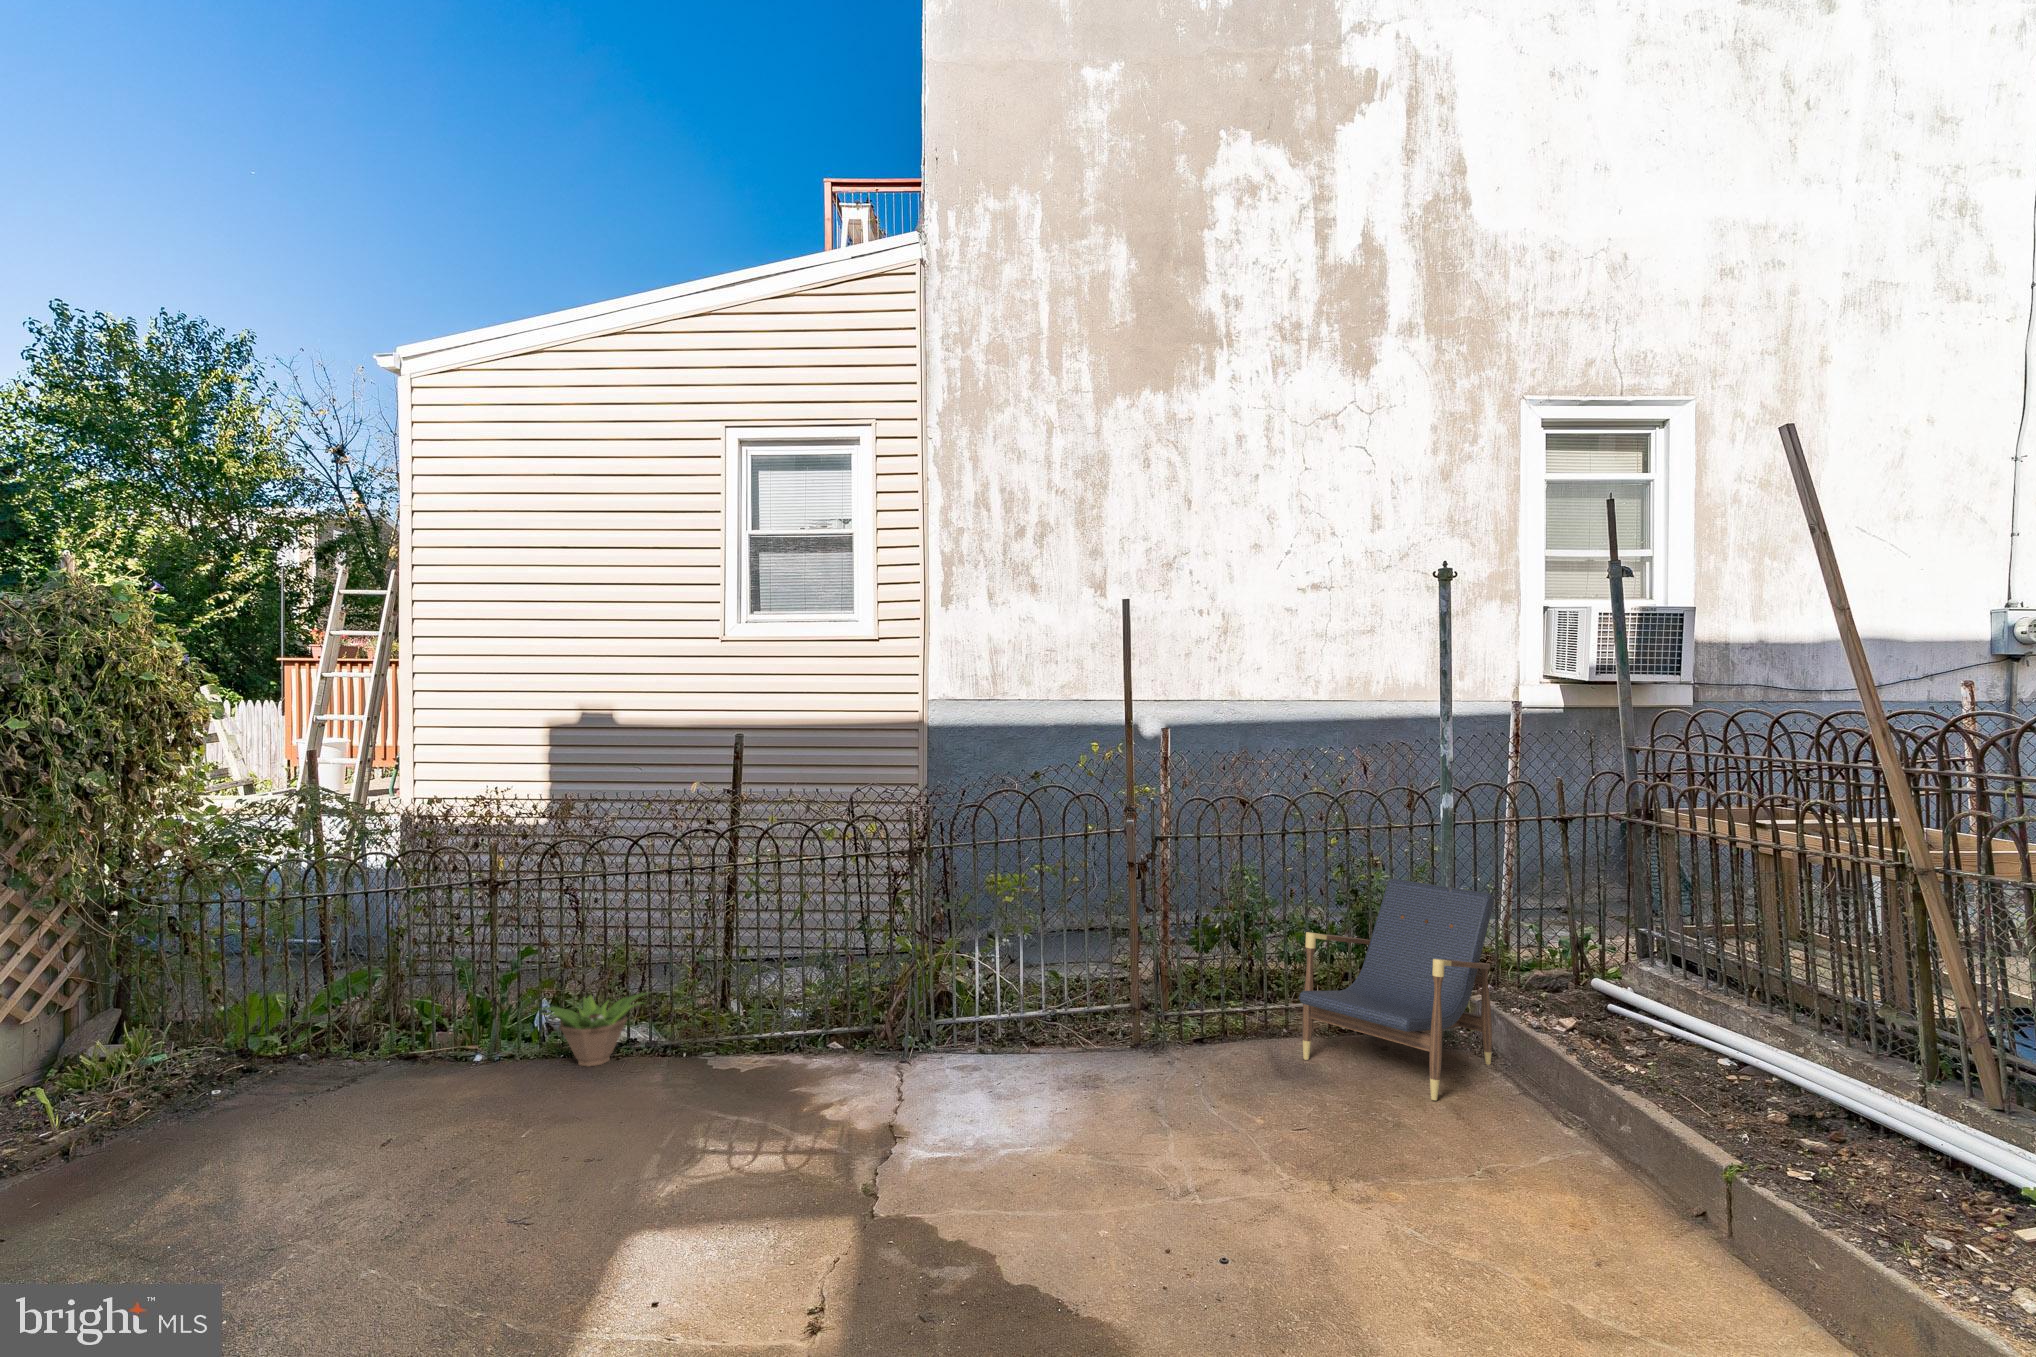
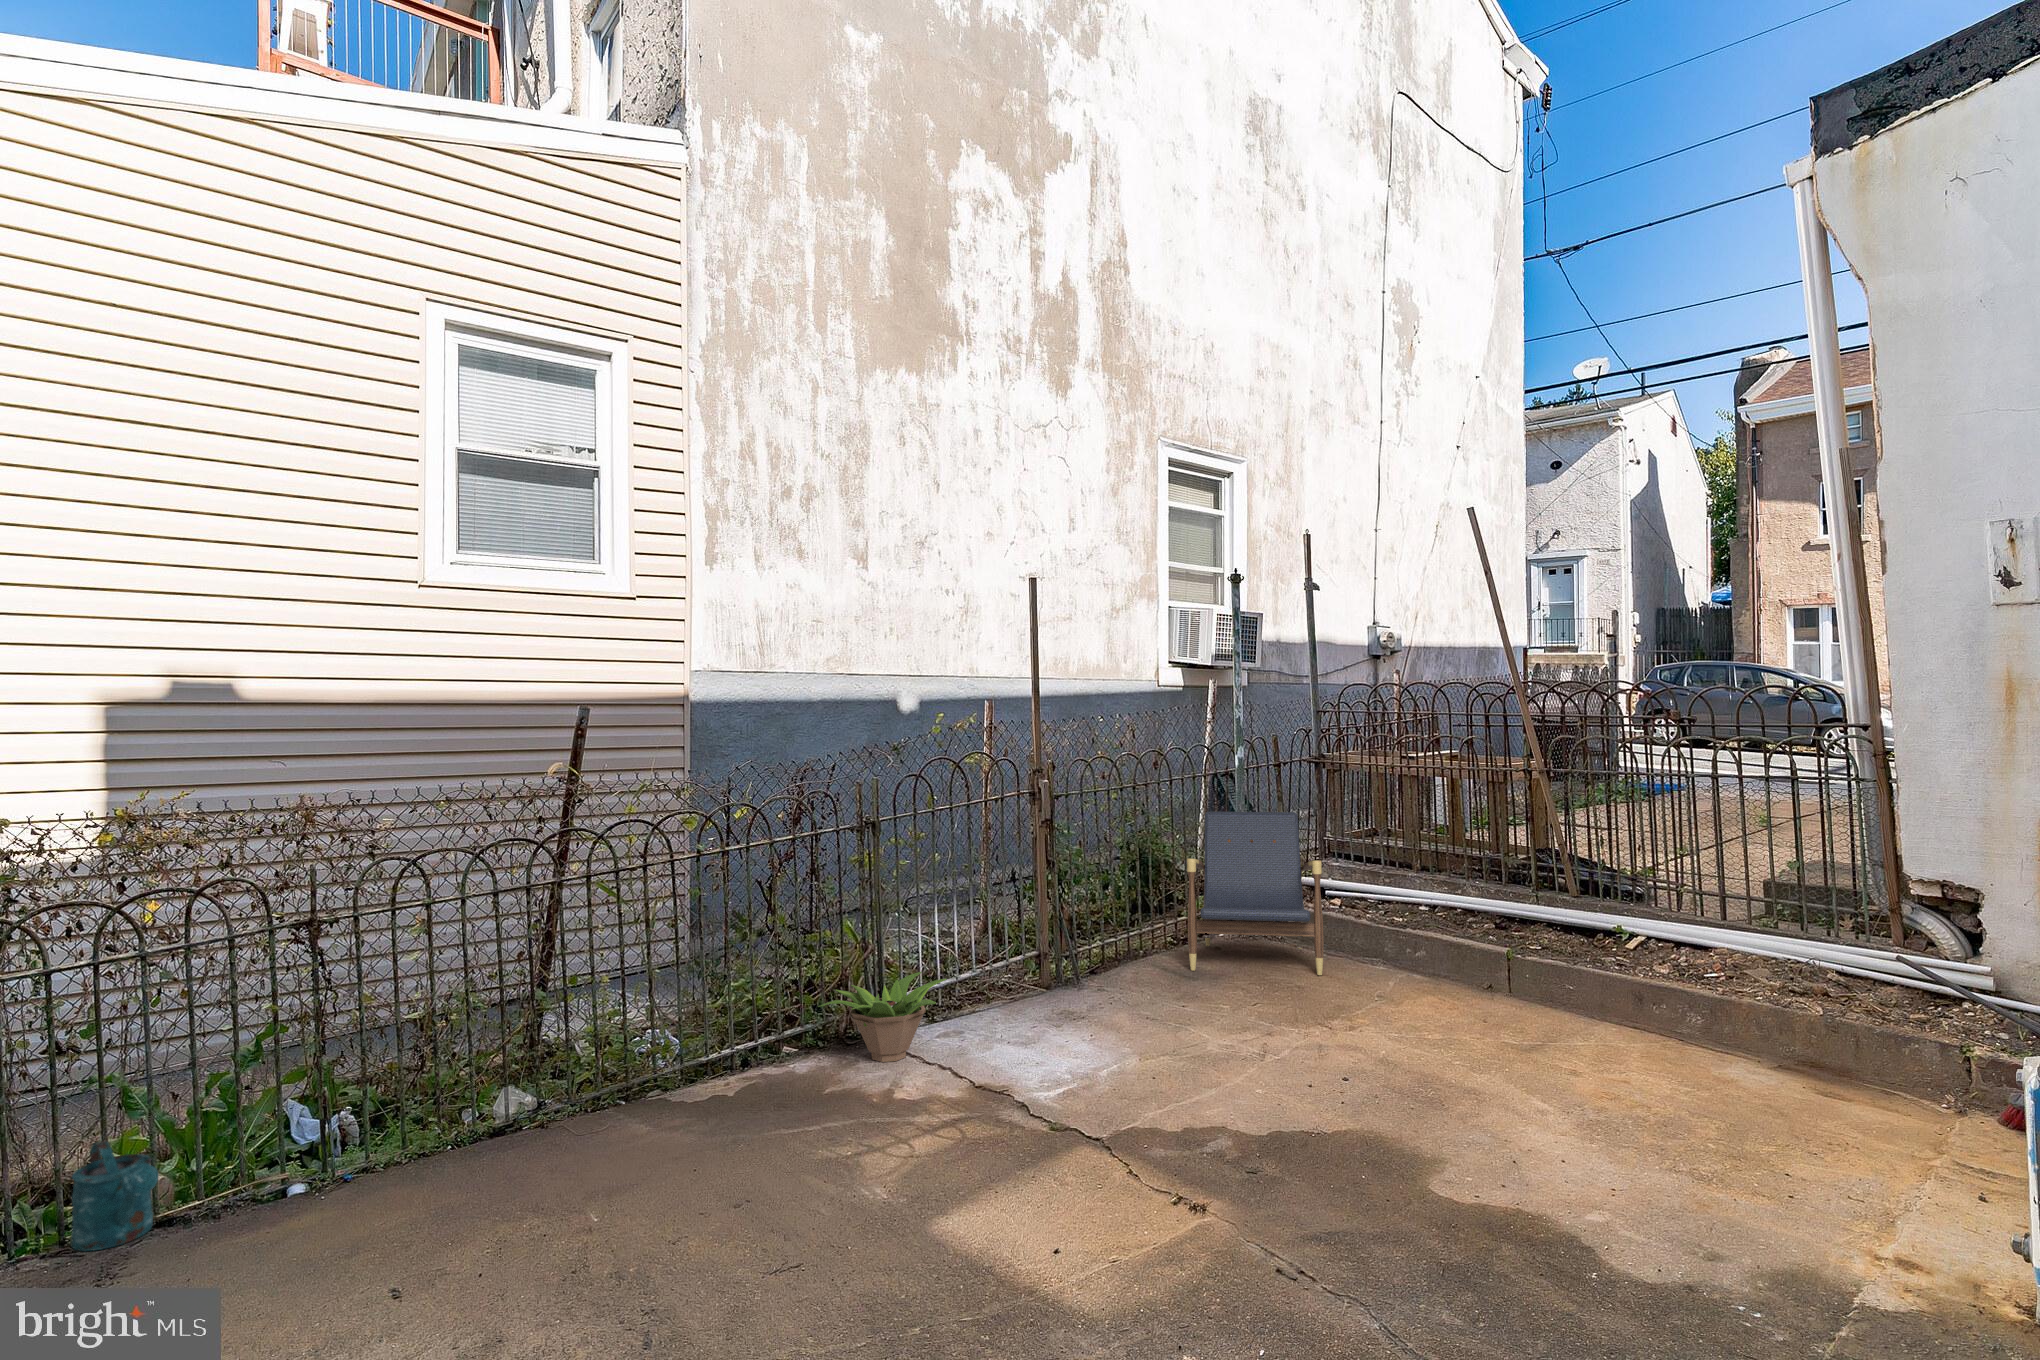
decorative plant: present [543,993,647,1067] -> present [819,972,946,1062]
watering can: none [361,1007,407,1069] -> present [71,1140,159,1251]

